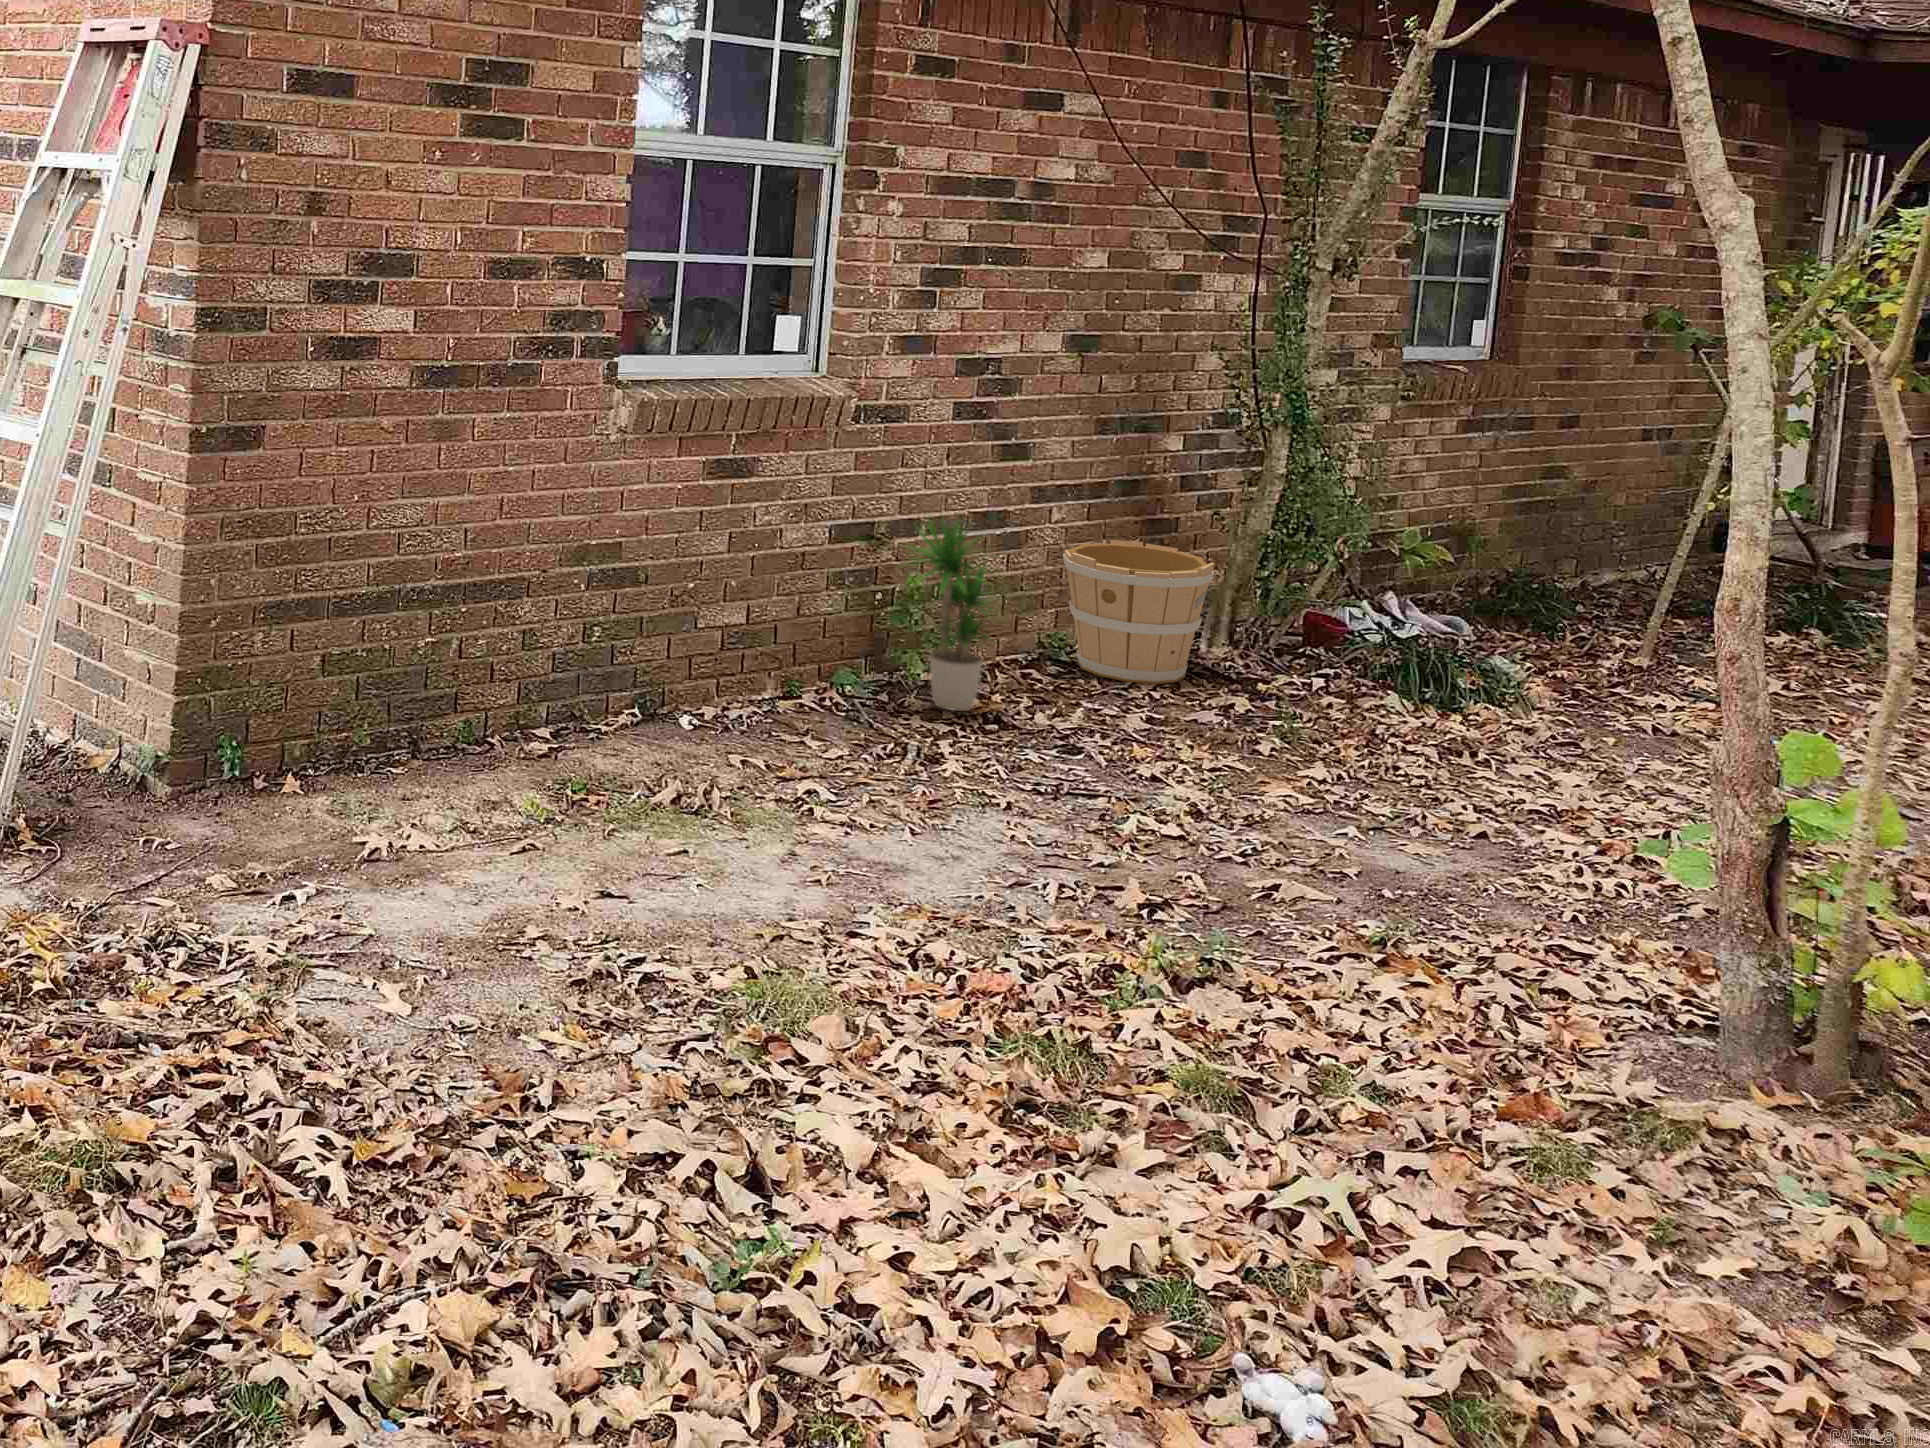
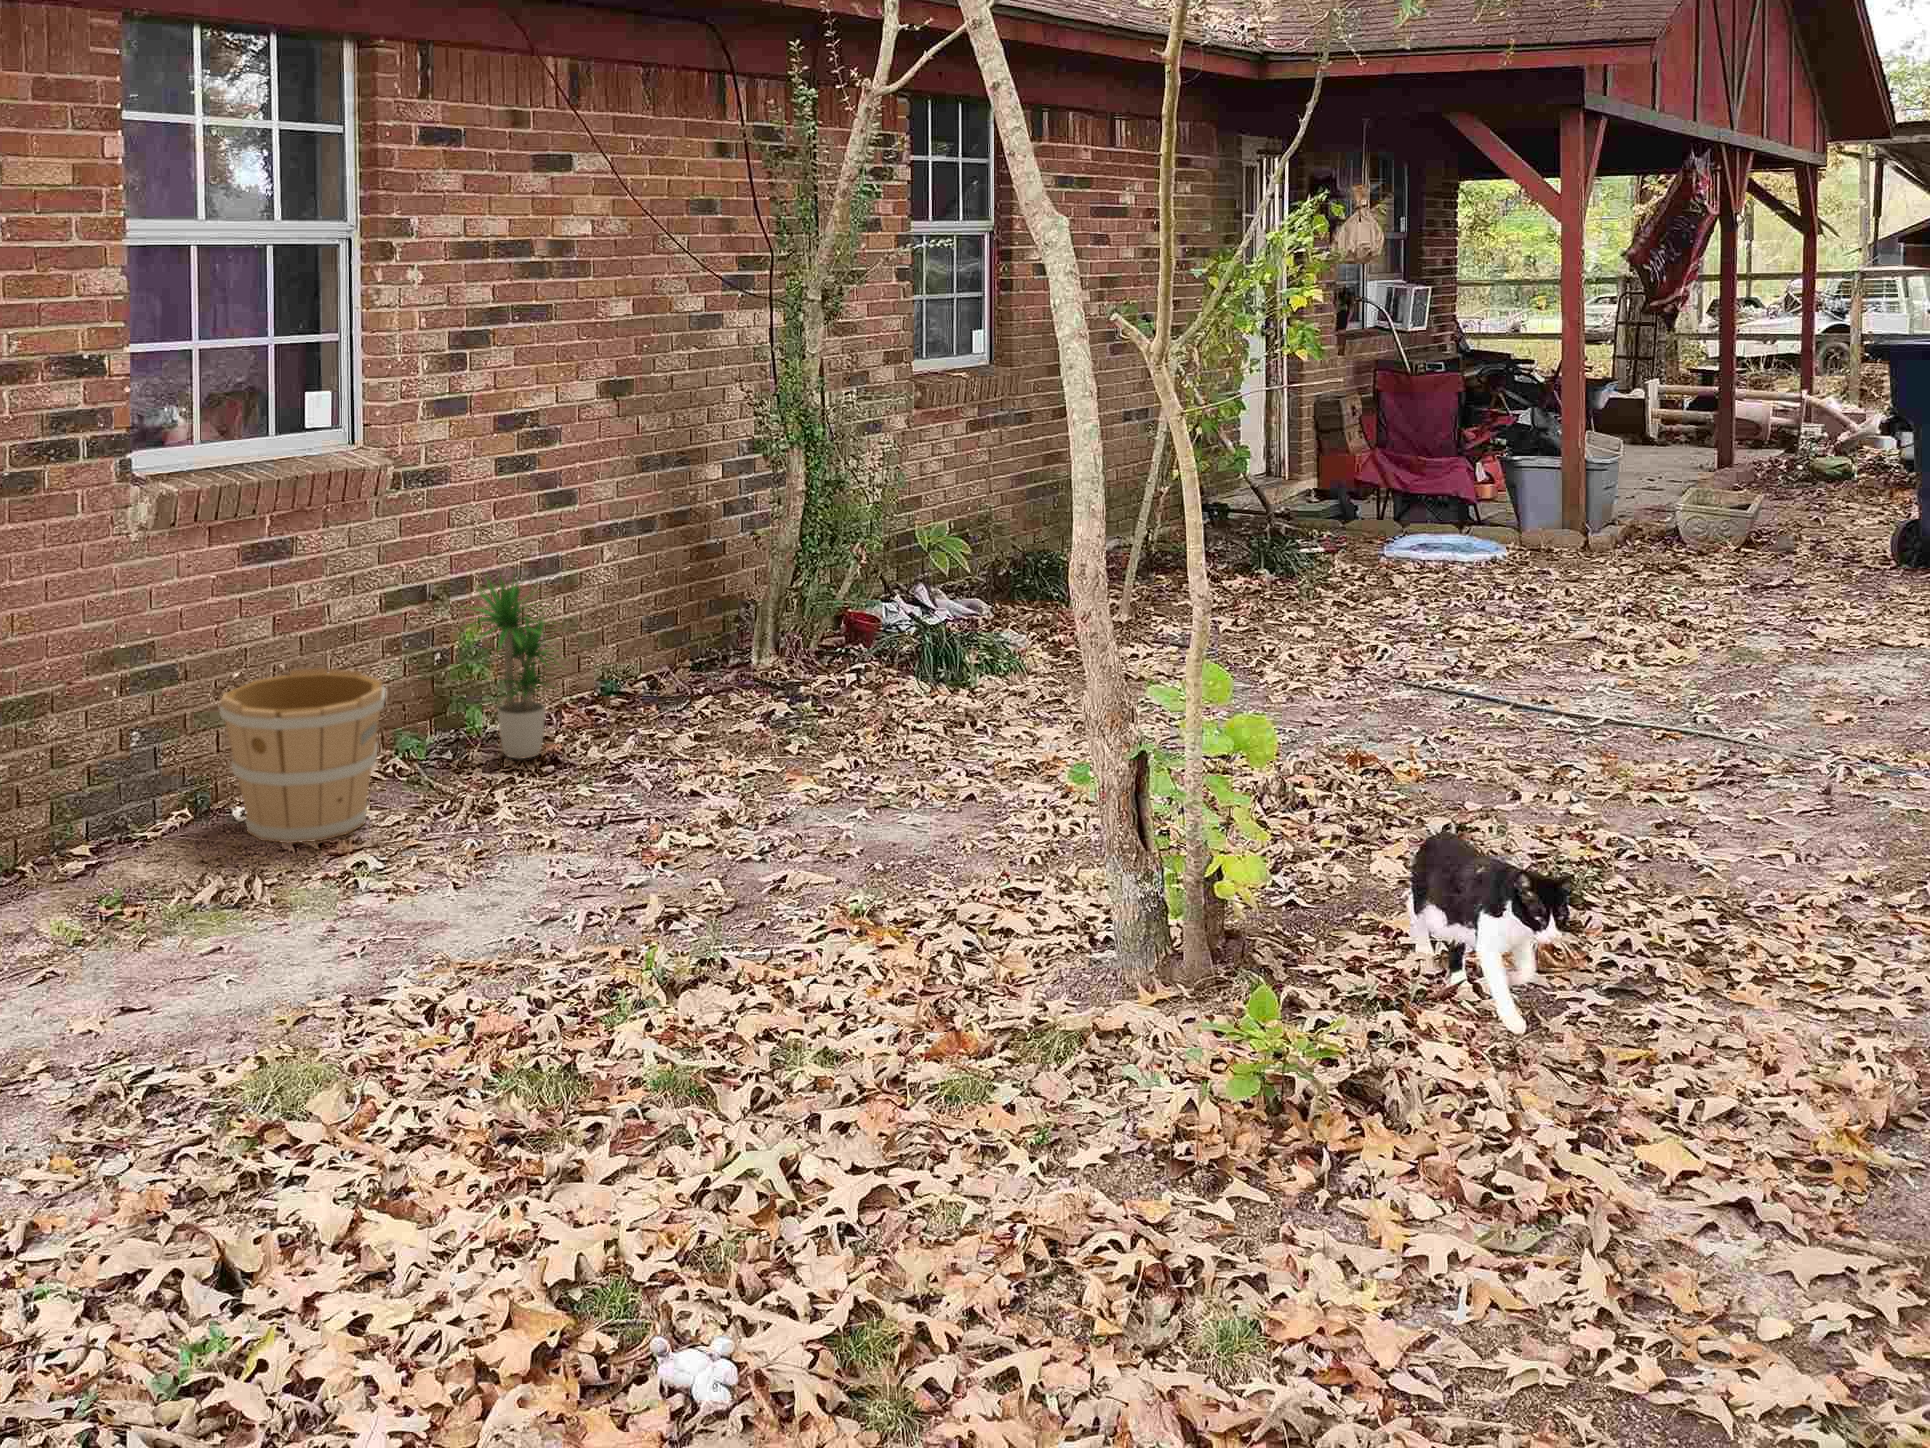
wooden bucket: present [1063,540,1214,684] -> present [219,668,386,843]

